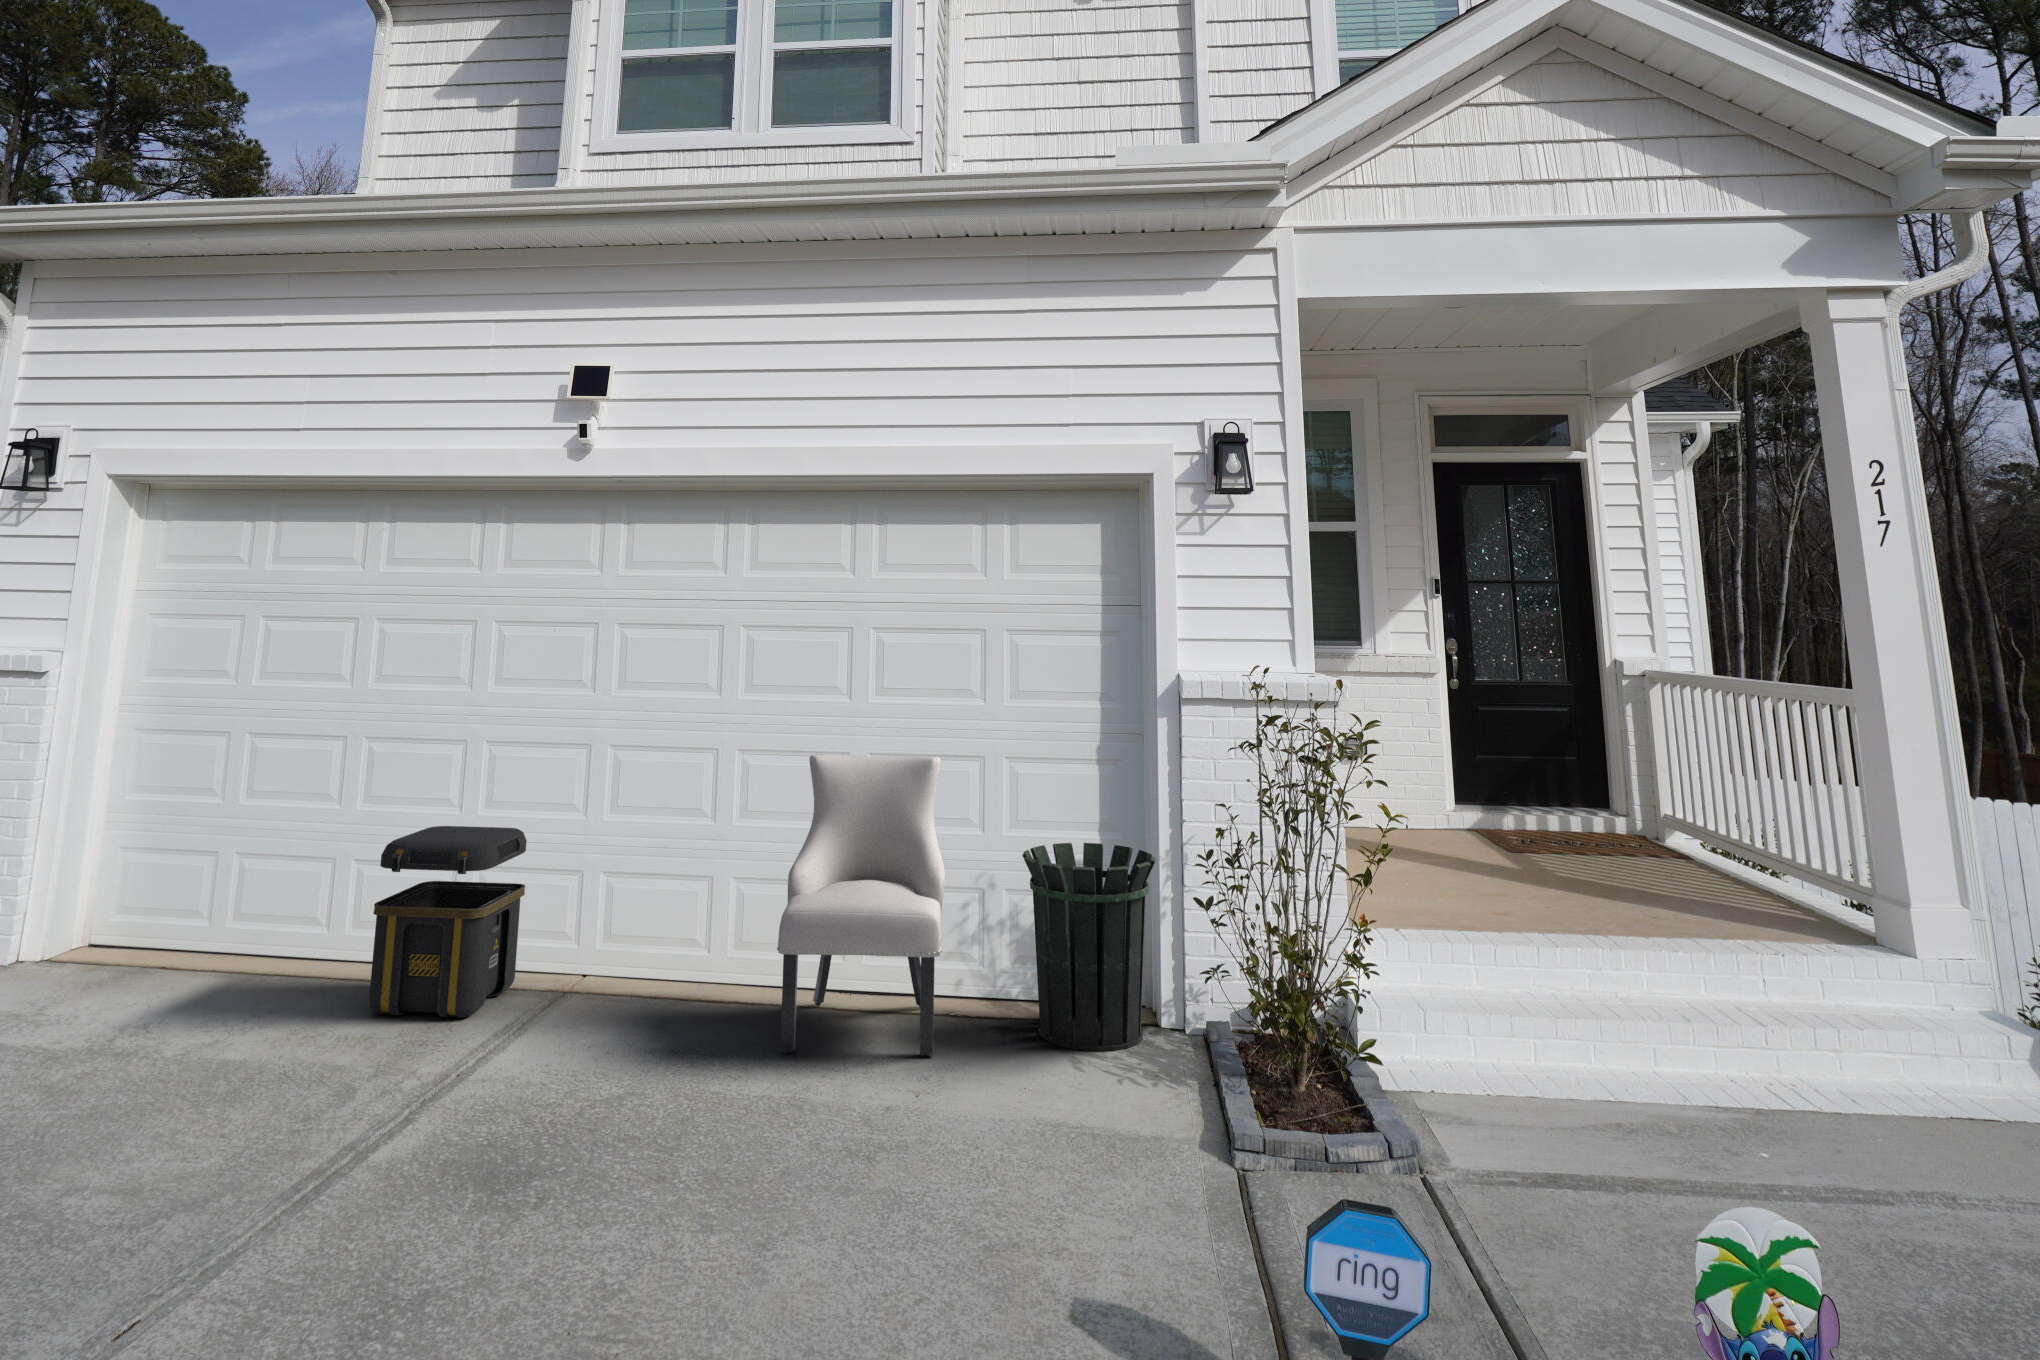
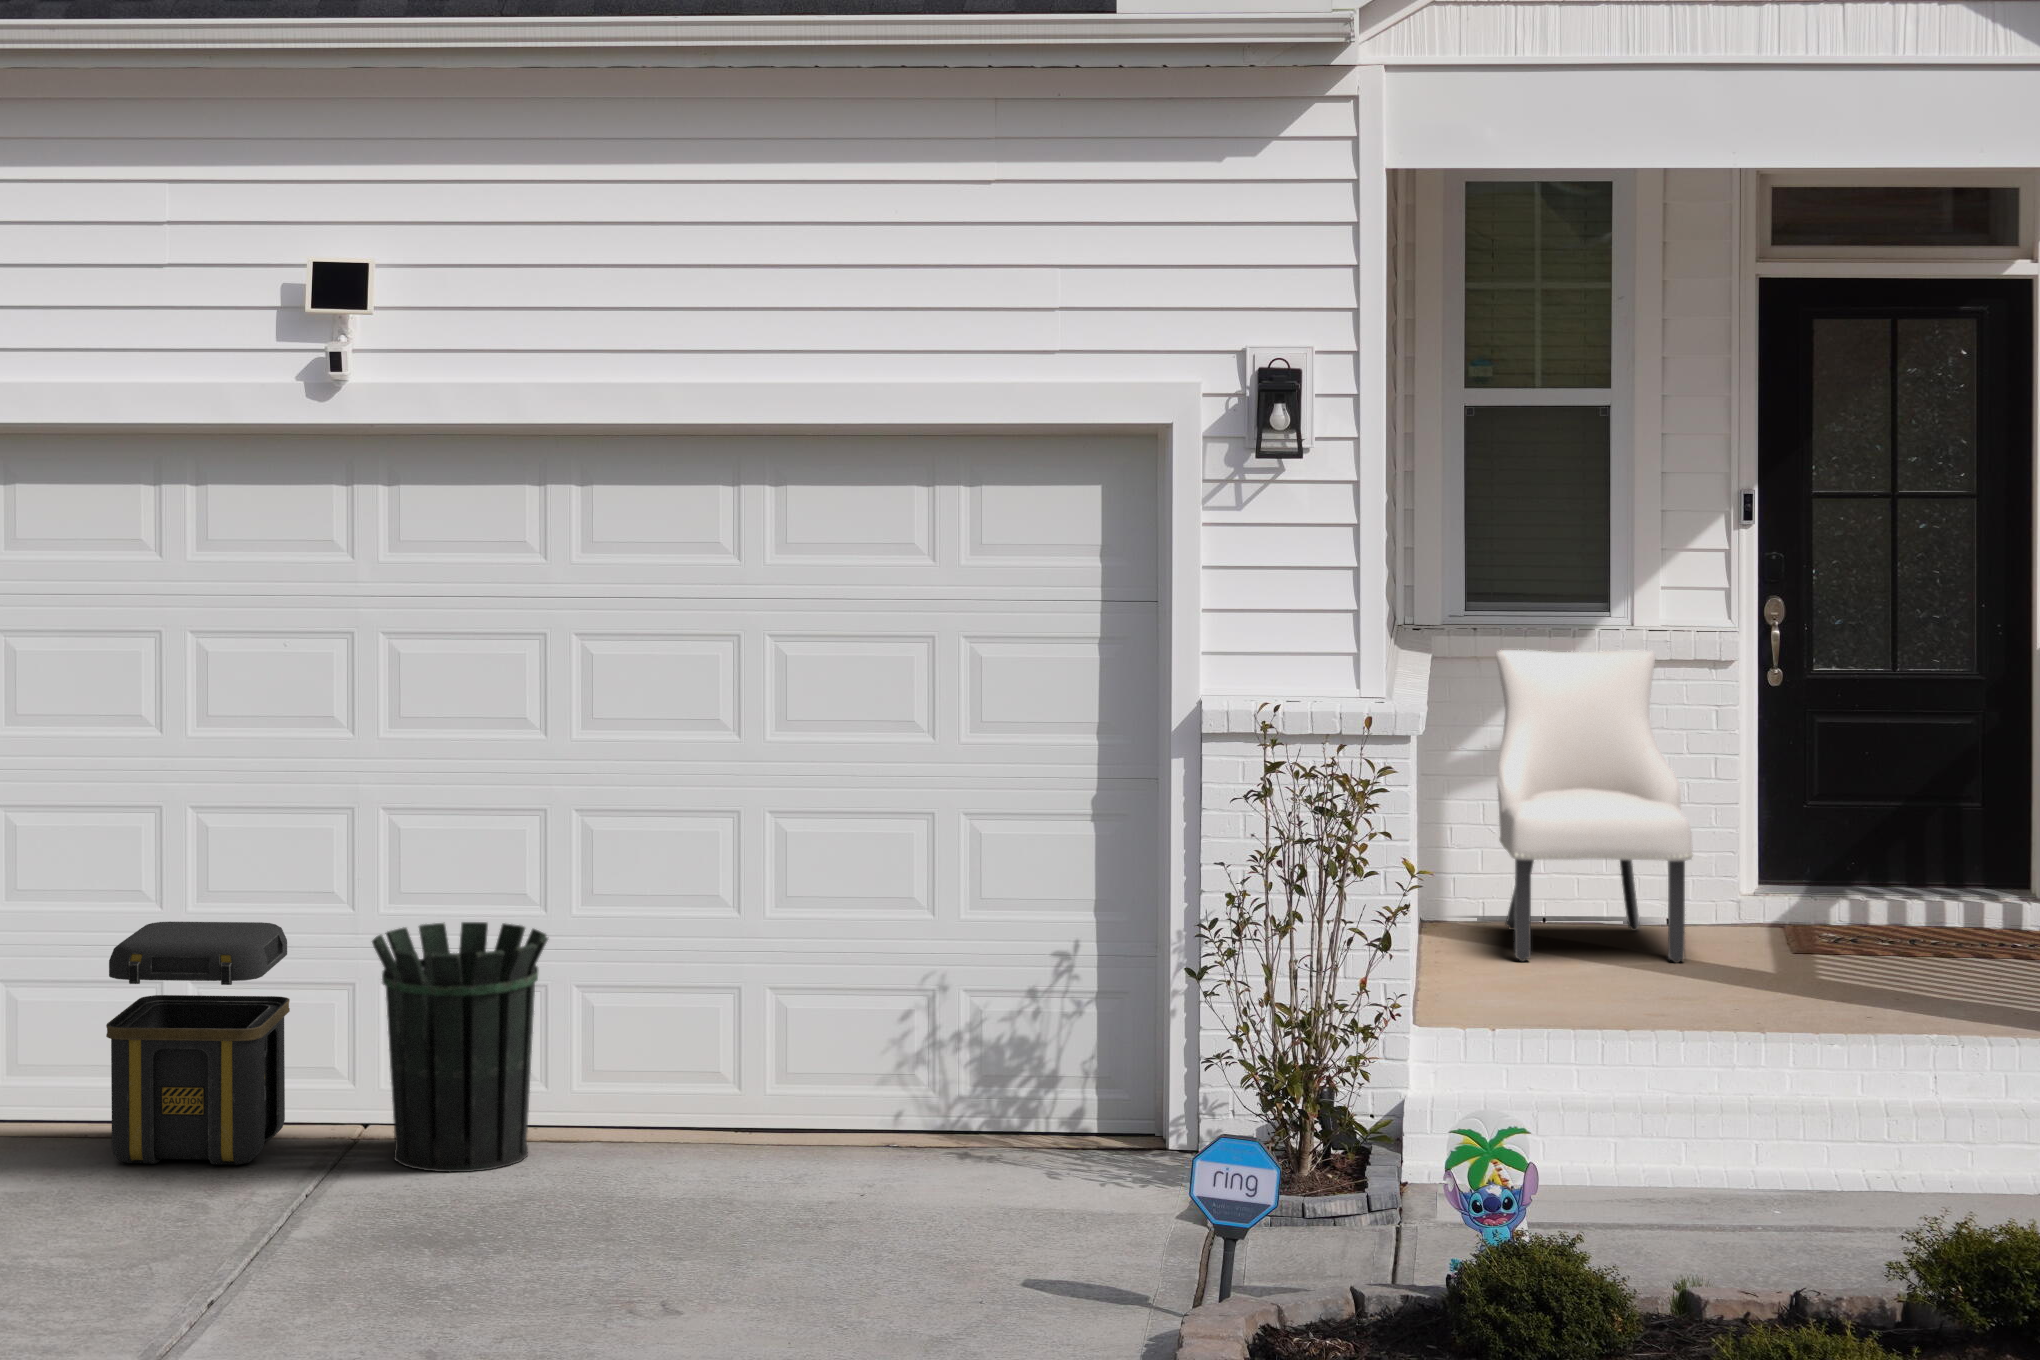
chair: present [777,754,945,1057] -> present [1496,650,1693,963]
waste bin: present [1022,843,1156,1051] -> present [372,922,548,1172]

